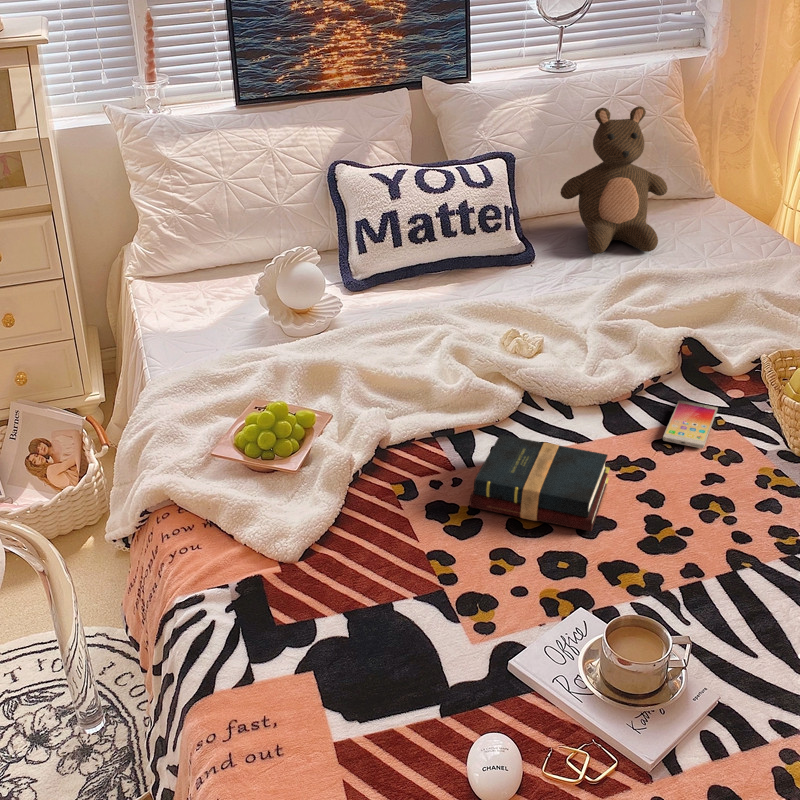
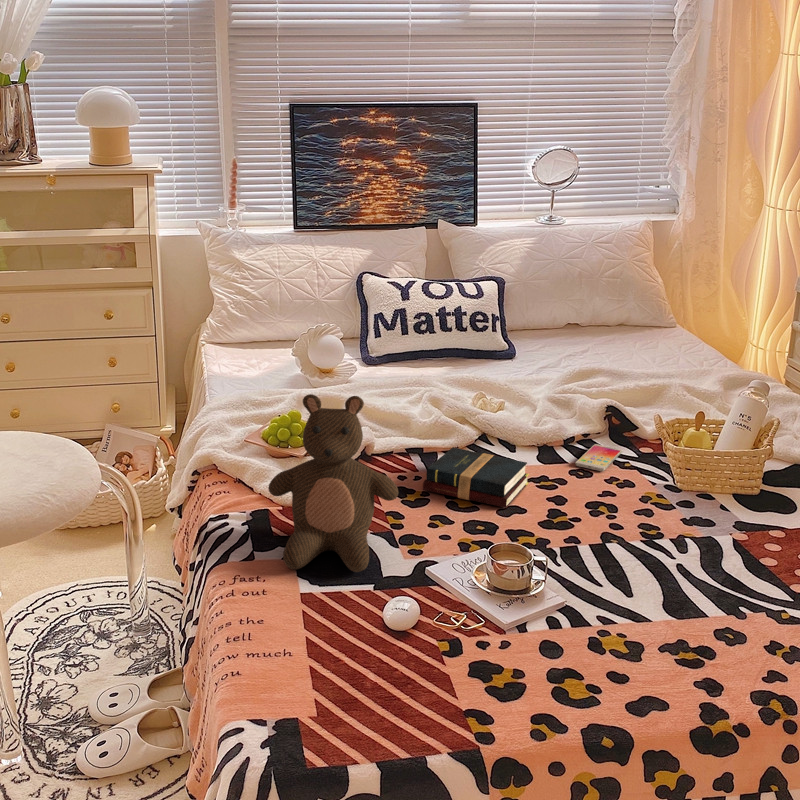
stuffed bear: present [560,106,668,254] -> present [268,394,399,572]

